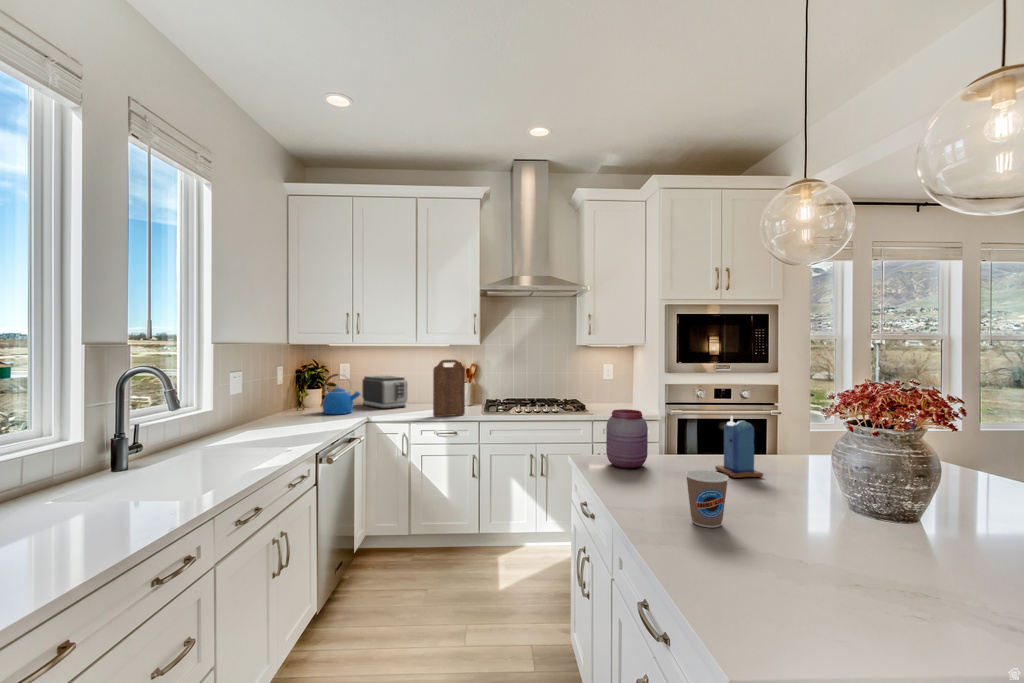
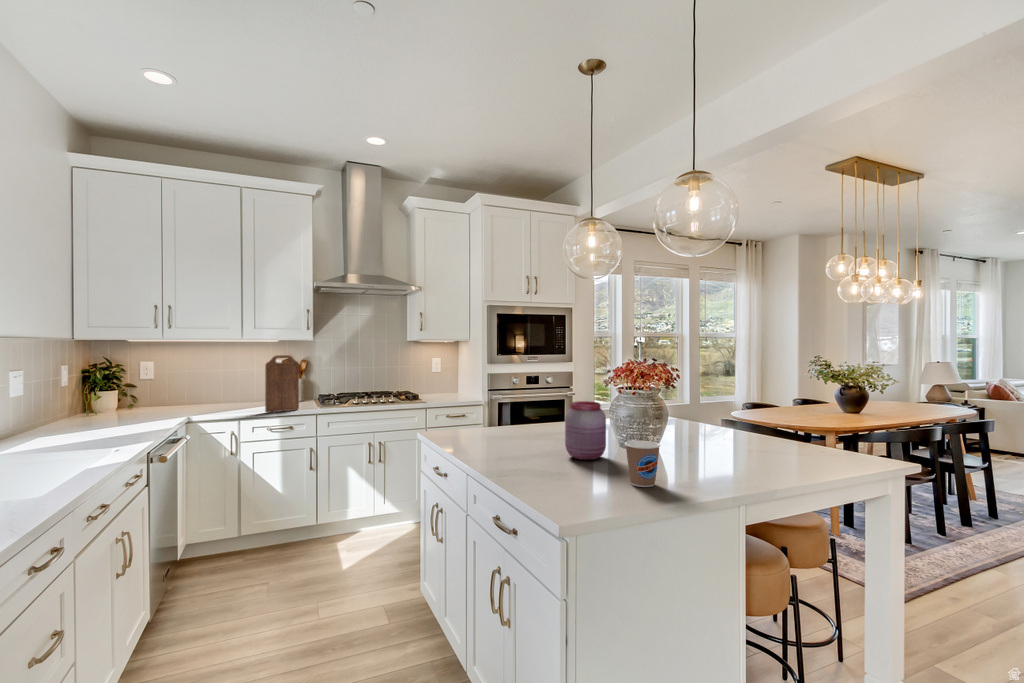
kettle: present [323,374,360,414] -> none [129,372,177,417]
toaster: present [362,375,407,409] -> none [174,374,230,409]
jar: present [606,409,648,468] -> present [565,401,606,460]
candle: present [715,416,763,478] -> none [532,391,566,437]
coffee cup: present [685,470,729,528] -> present [625,441,660,487]

